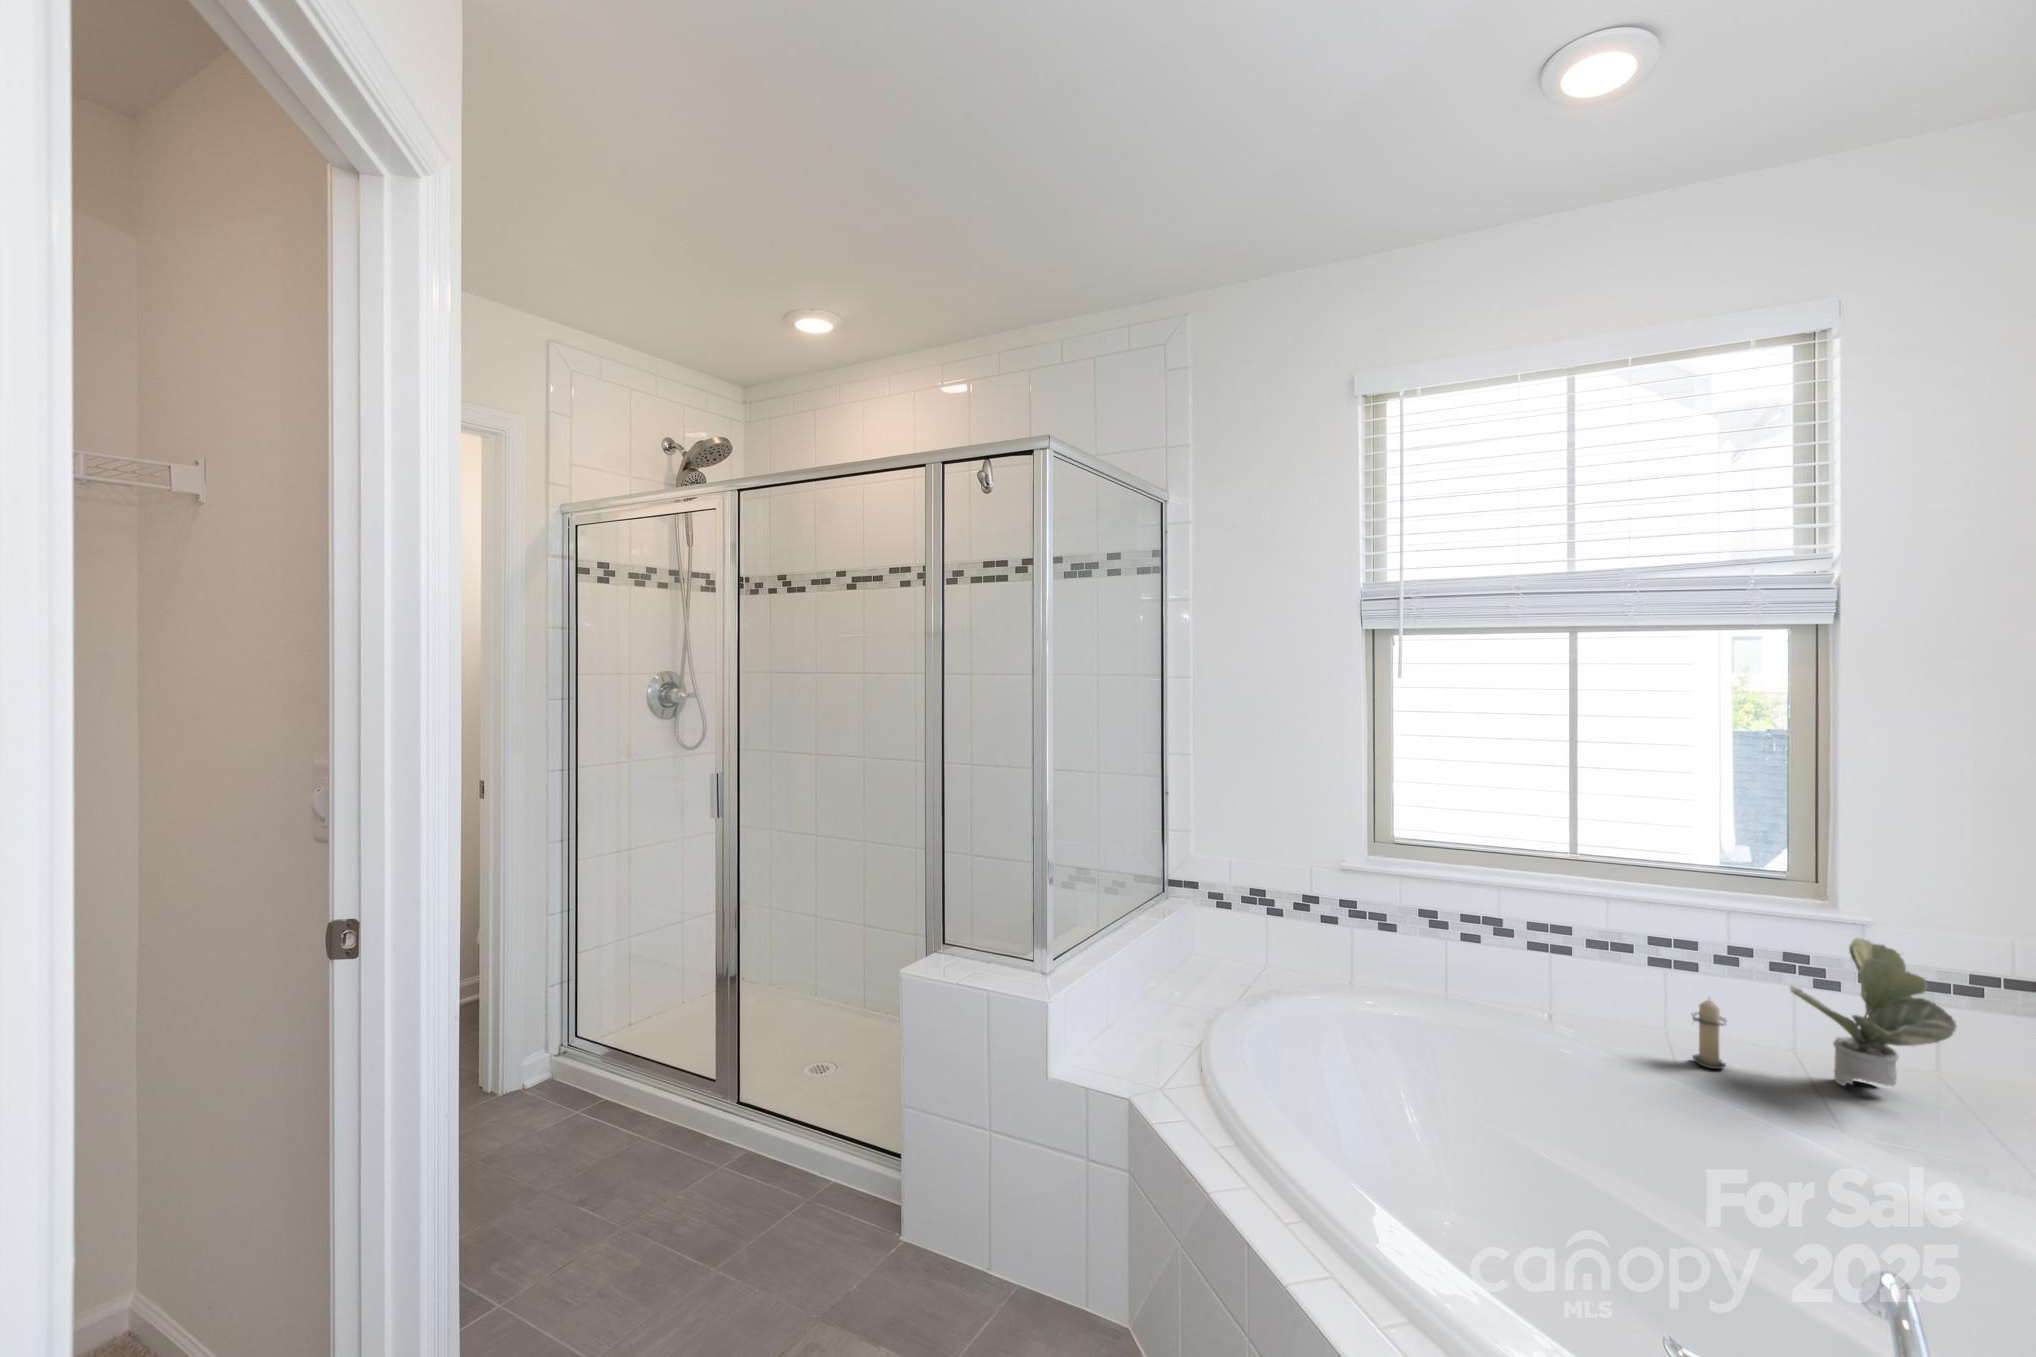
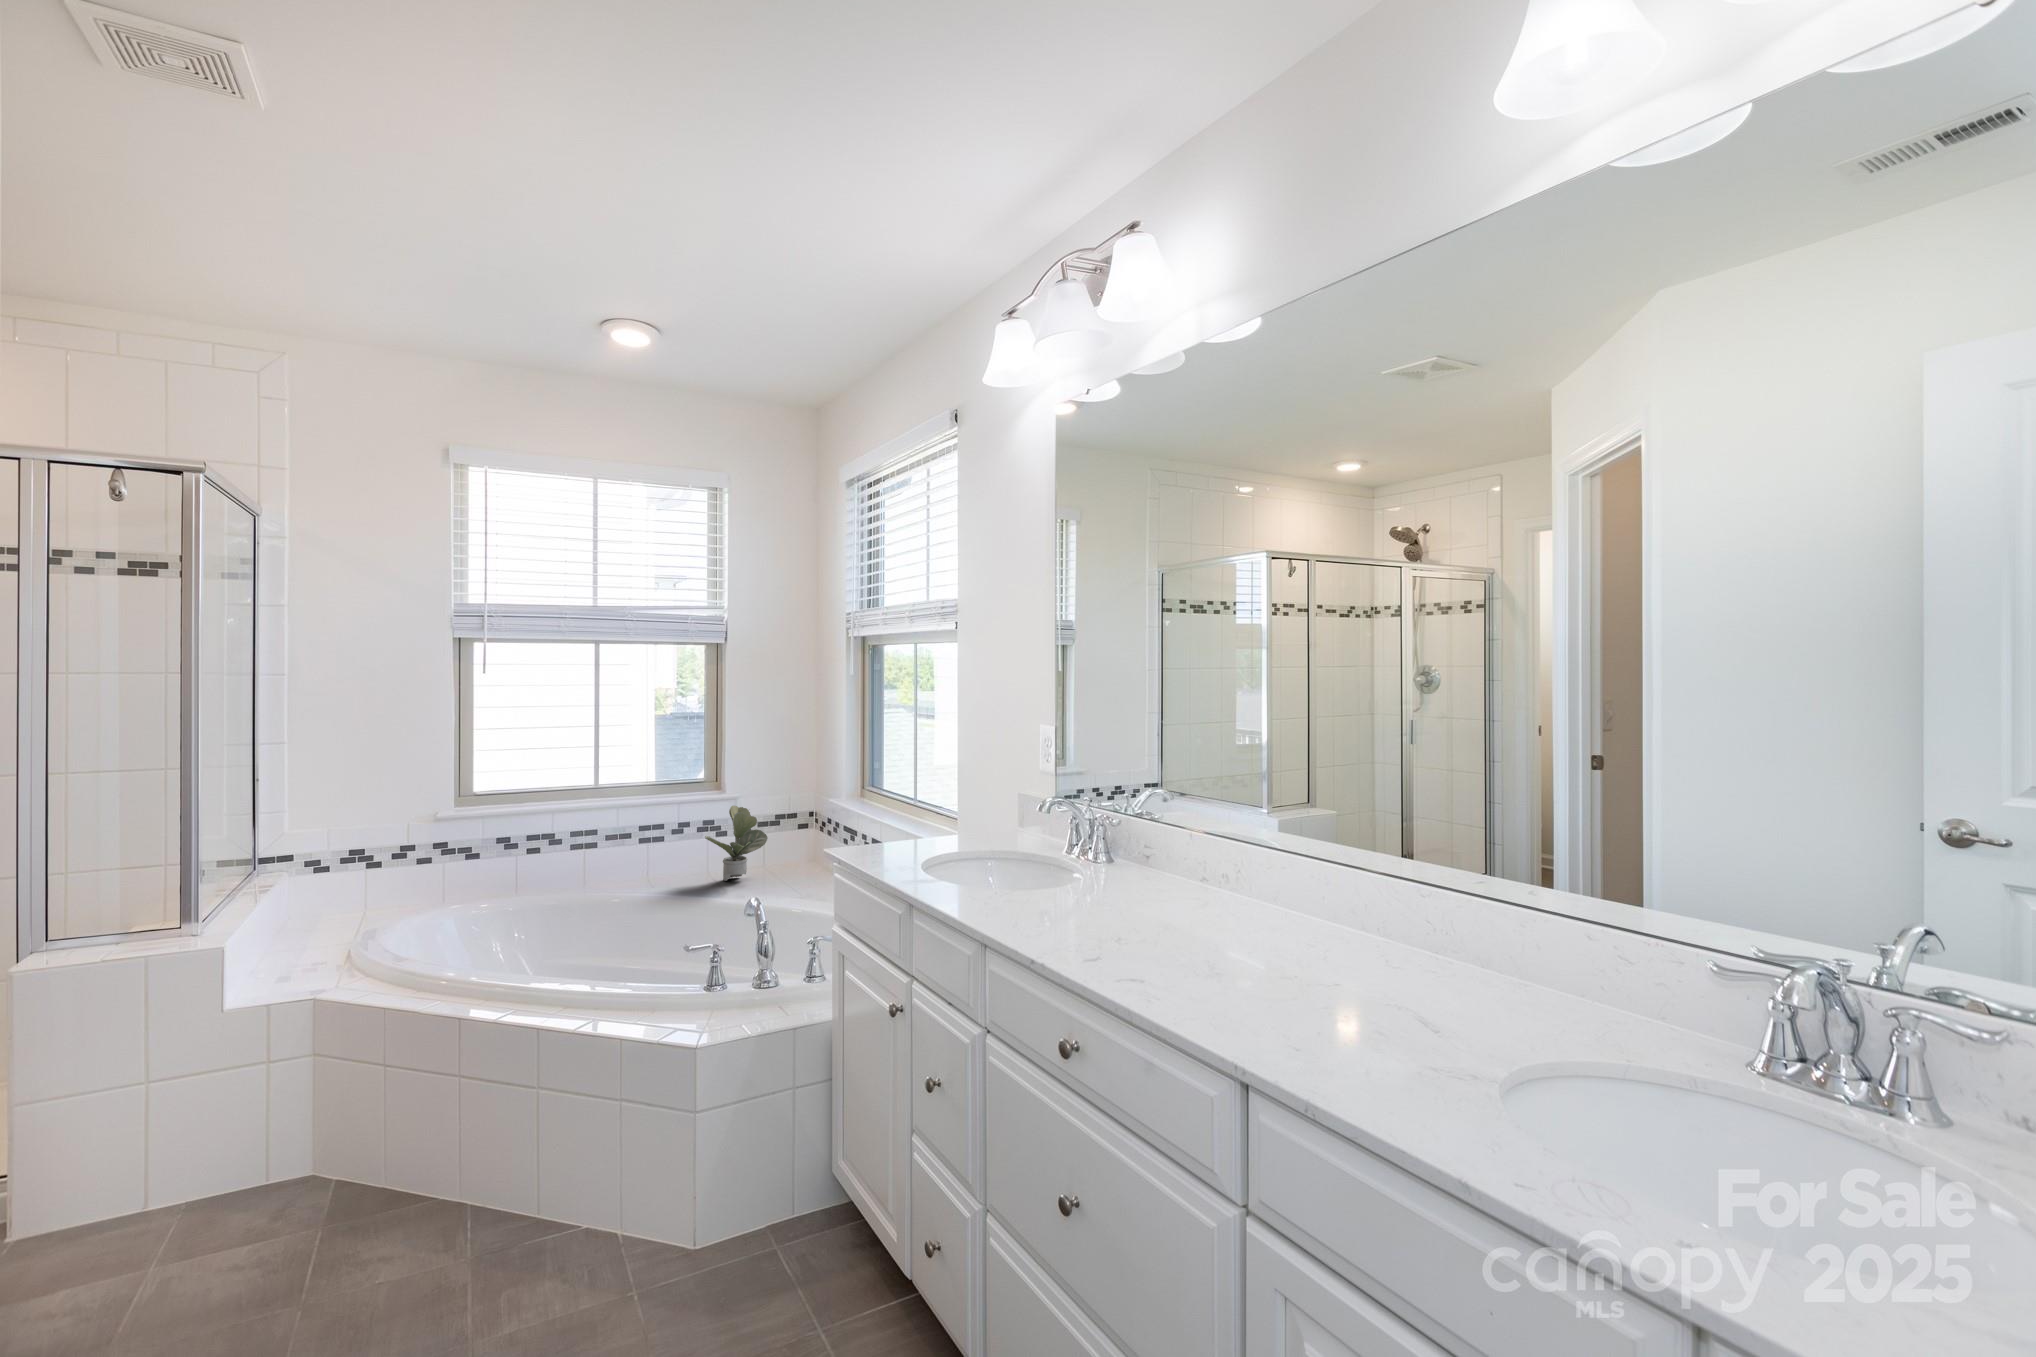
candle: present [1692,1000,1726,1069] -> none [660,850,680,890]

